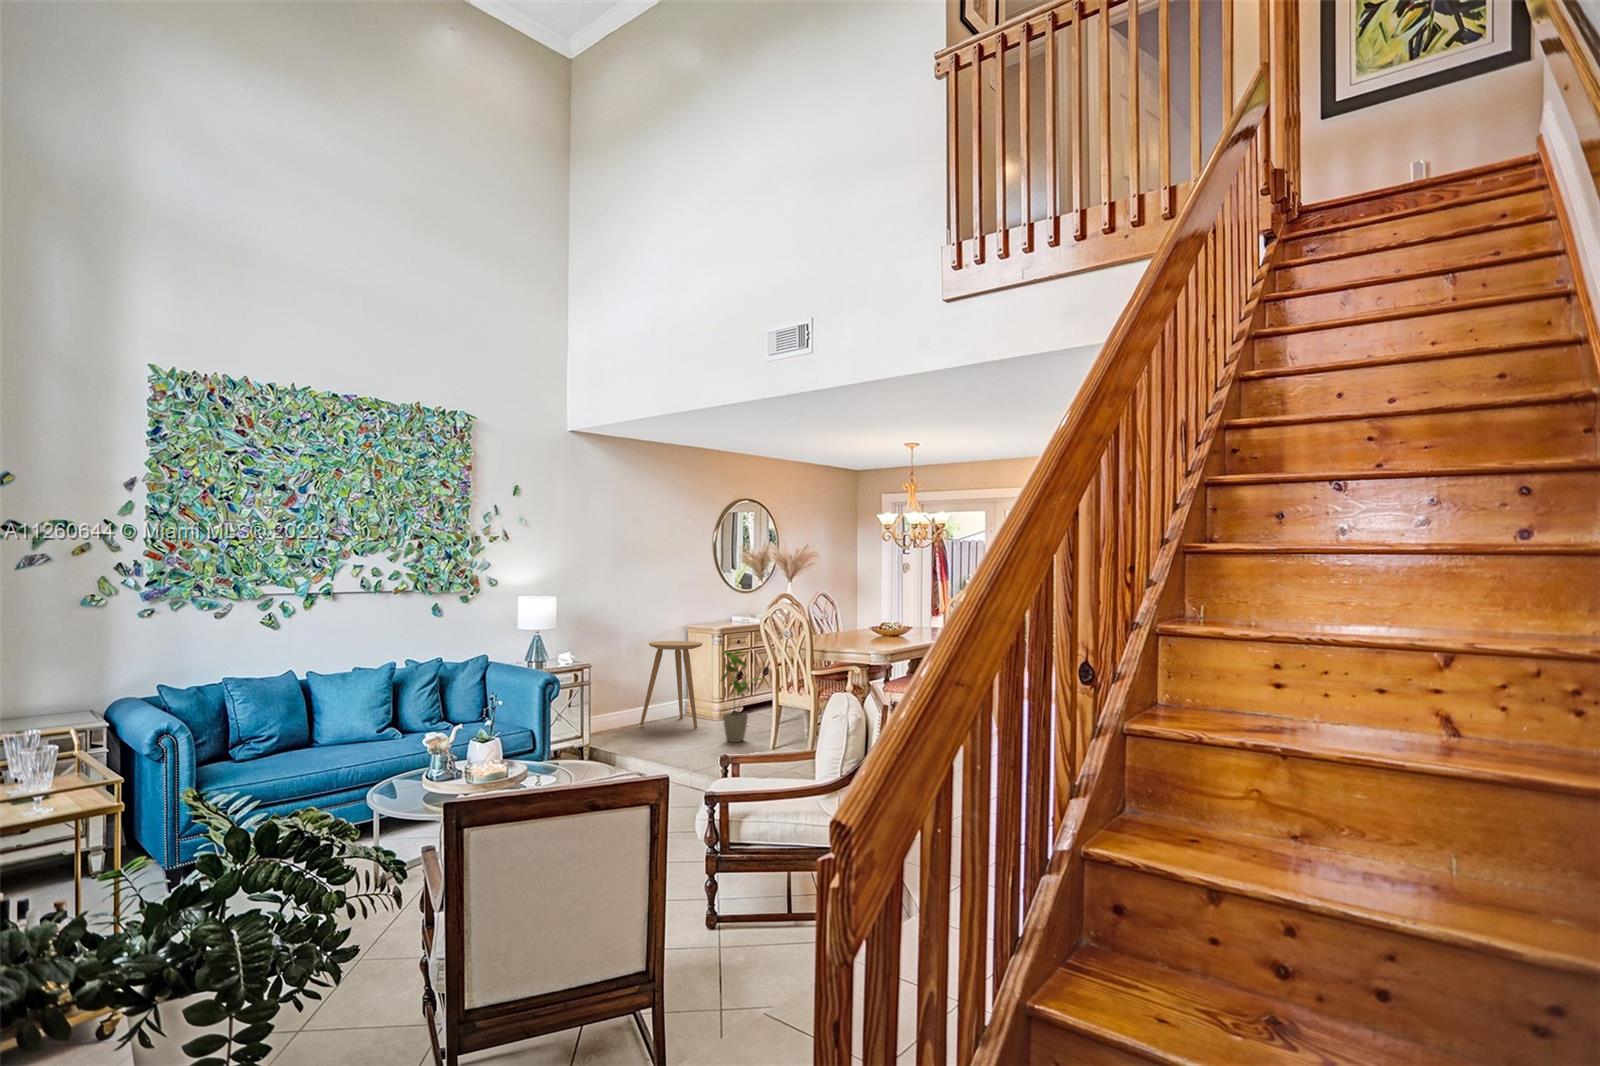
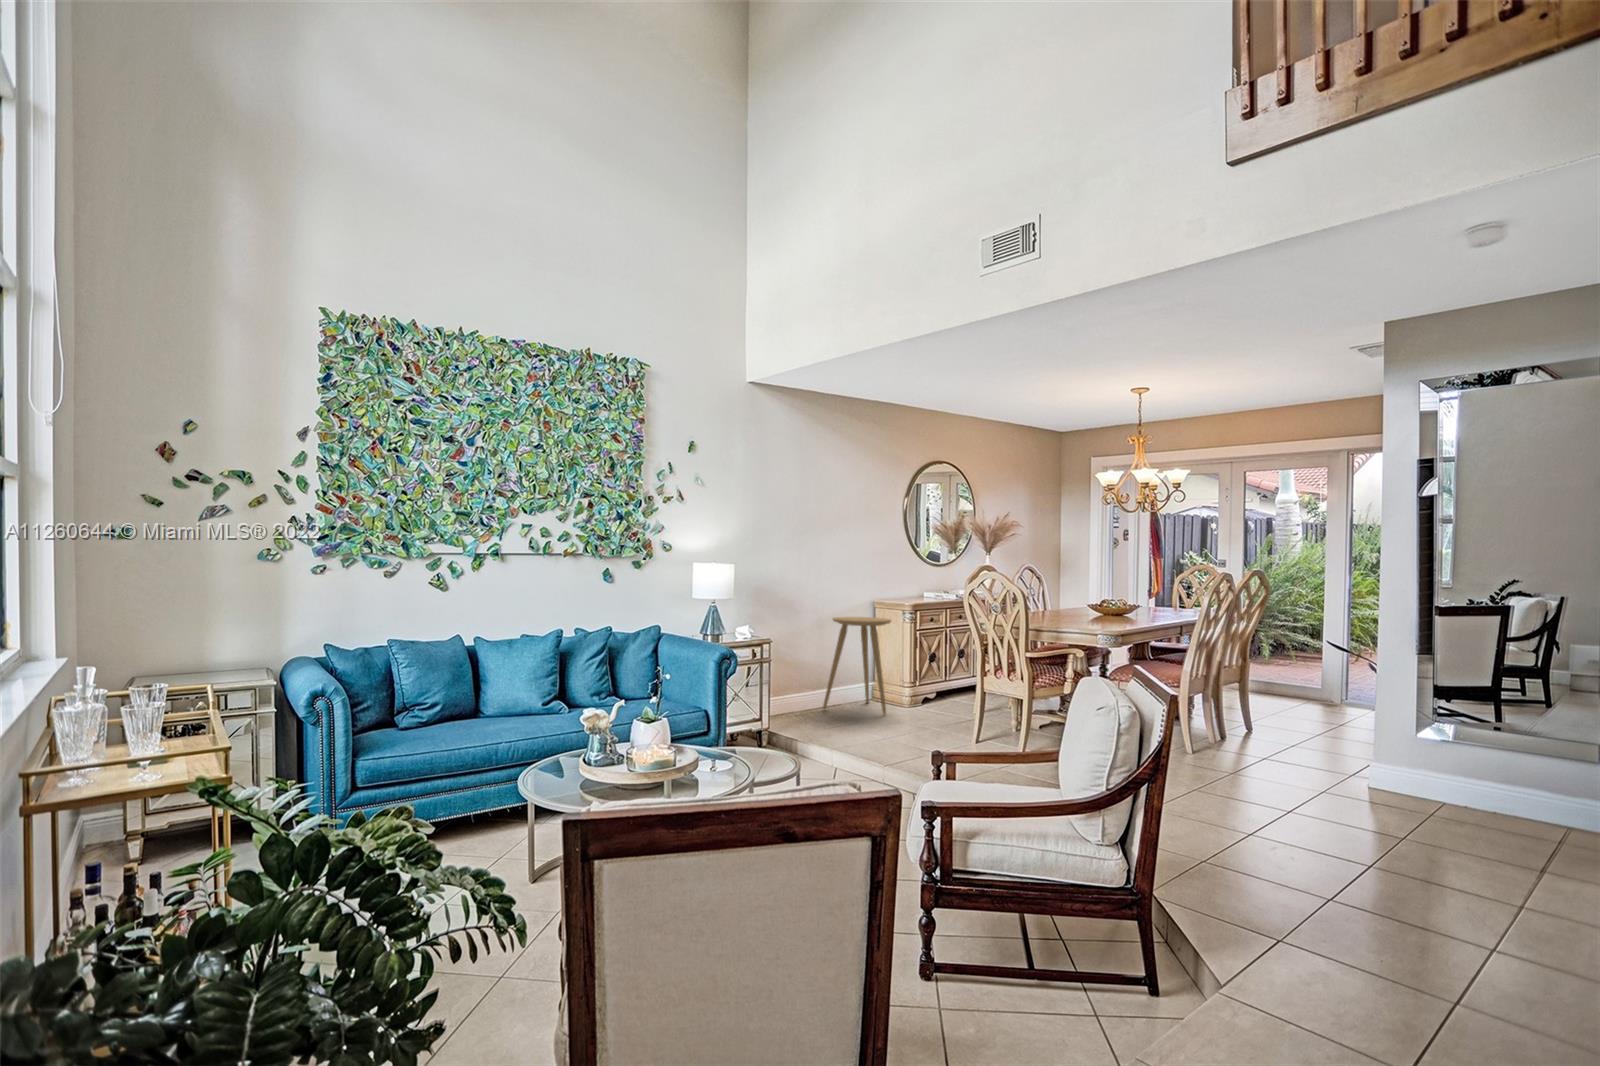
house plant: present [721,650,763,742] -> none [914,628,970,733]

